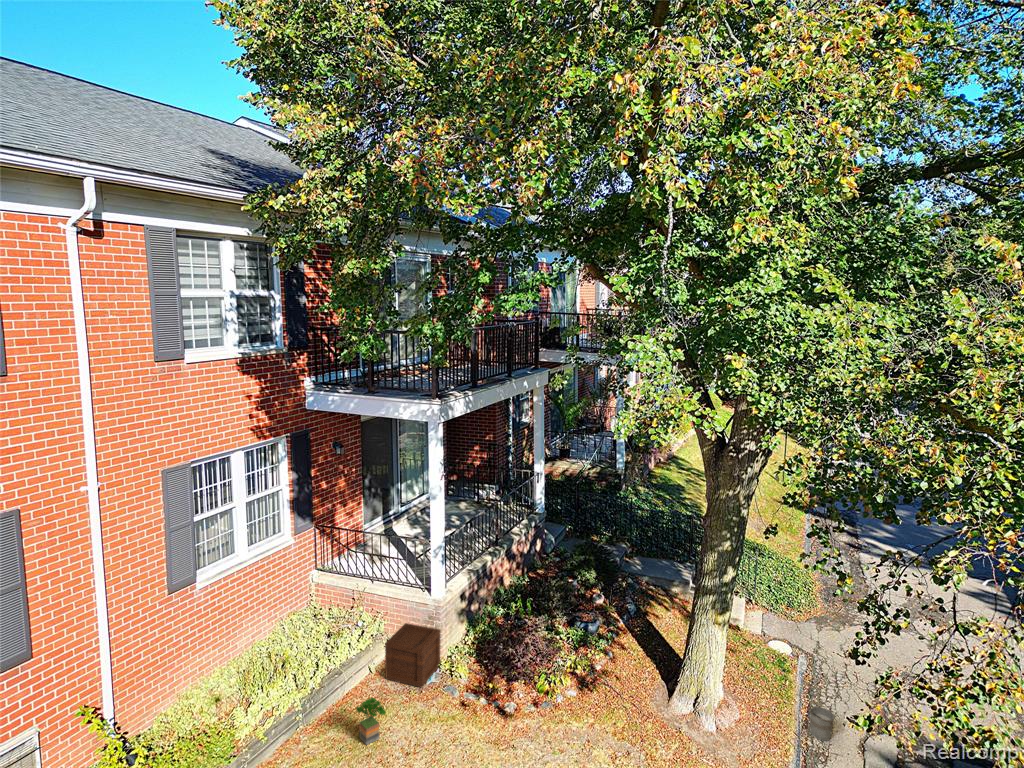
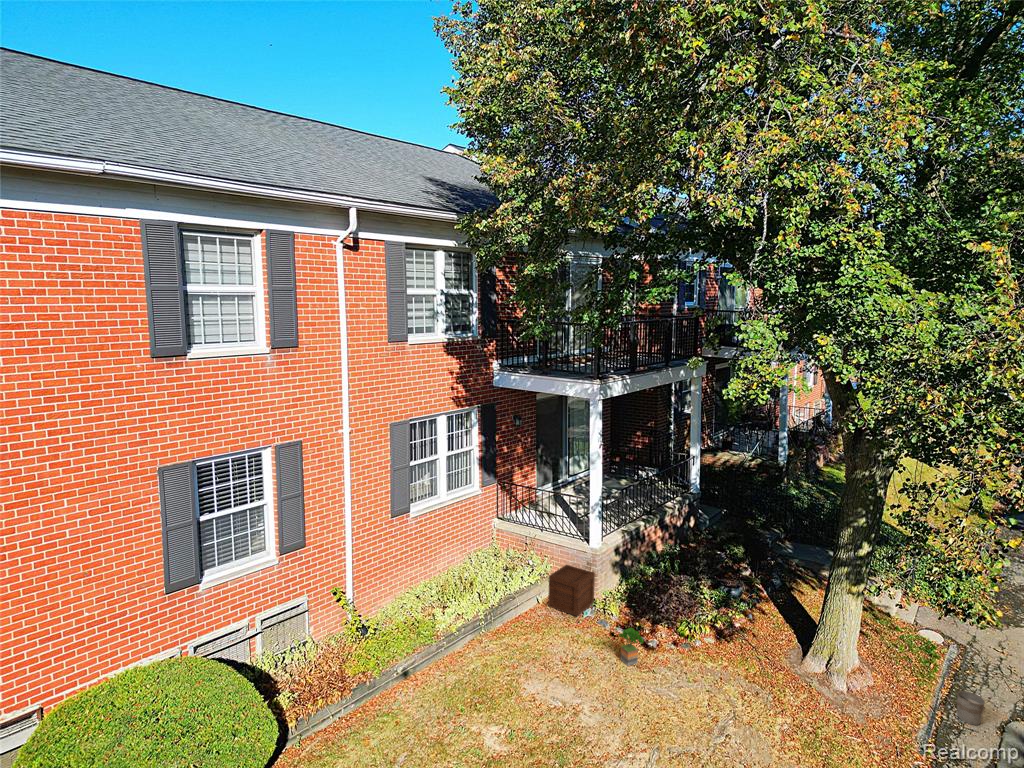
potted tree: present [356,697,386,745] -> present [619,628,643,666]

